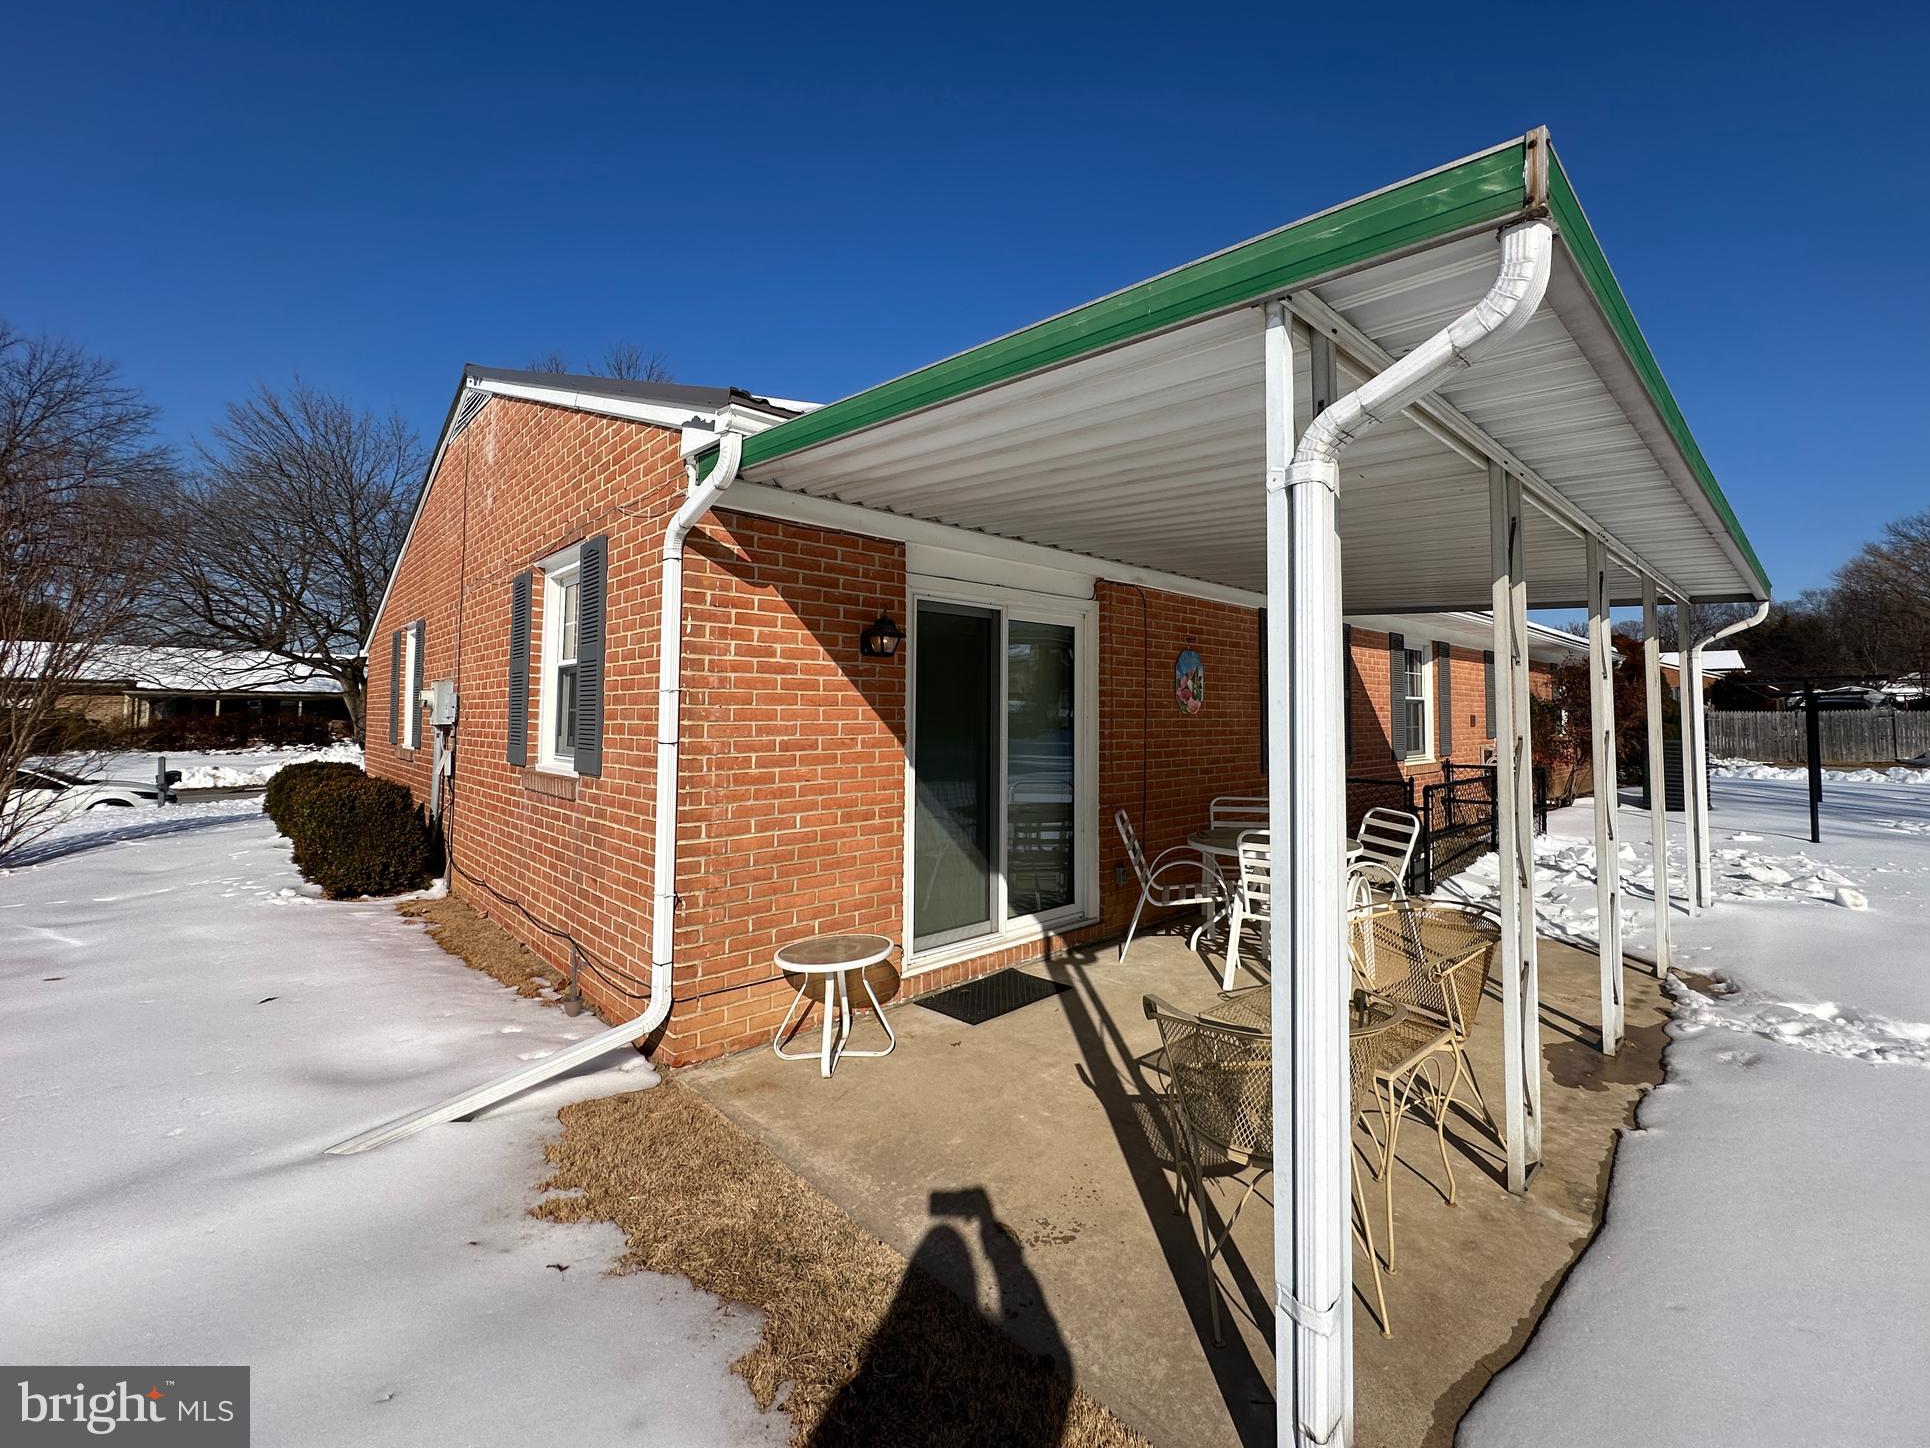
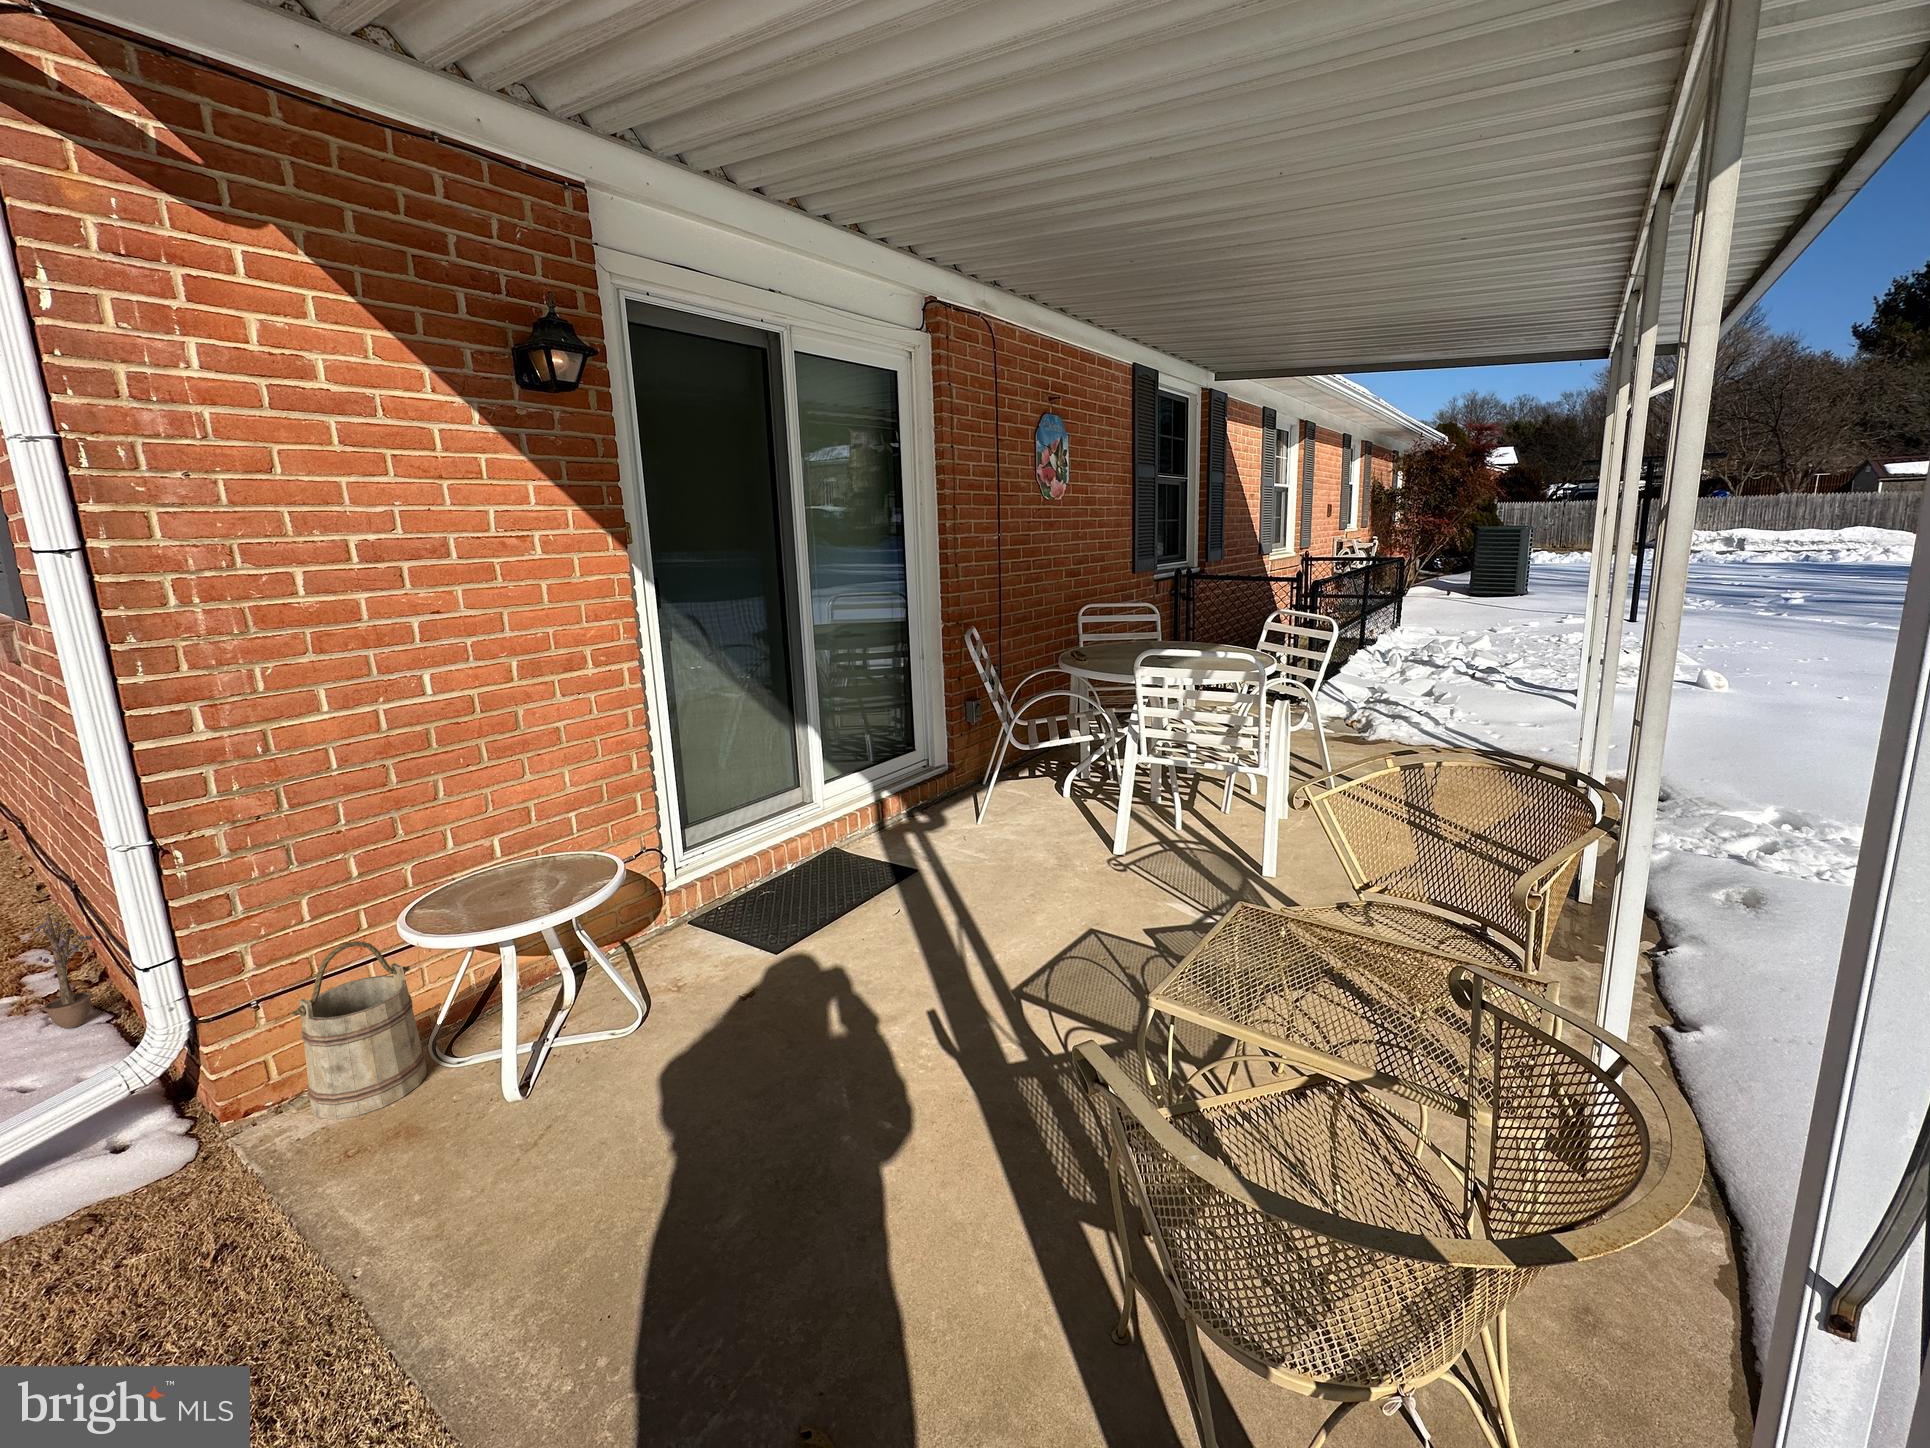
bucket: none [719,969,778,1072] -> present [292,941,427,1119]

